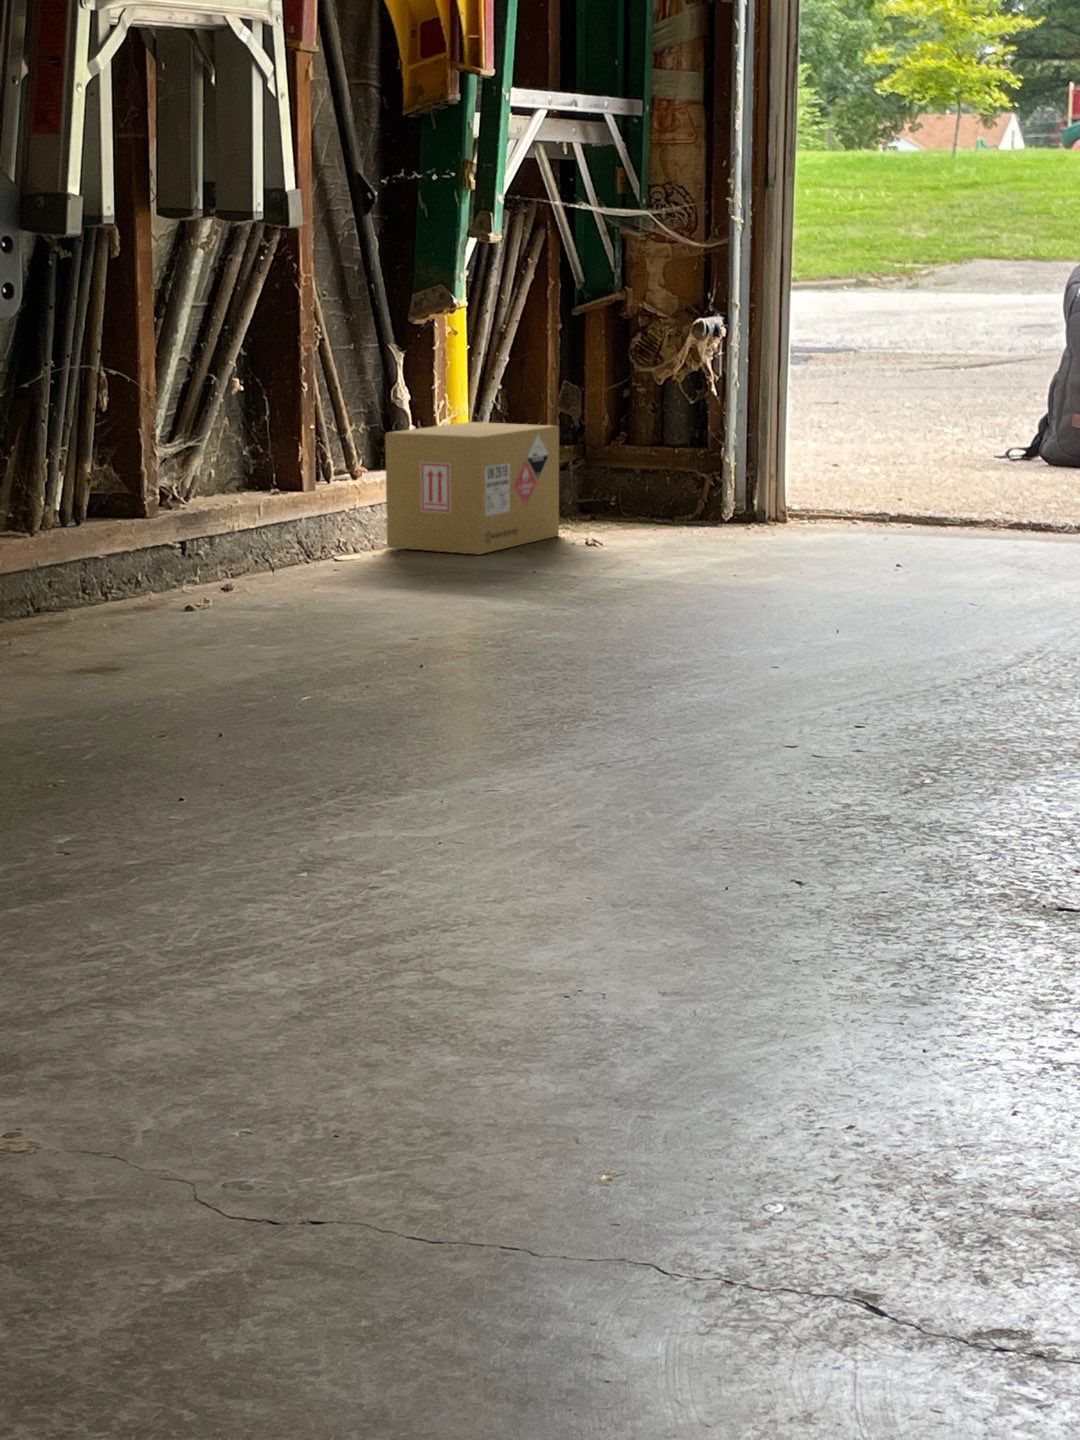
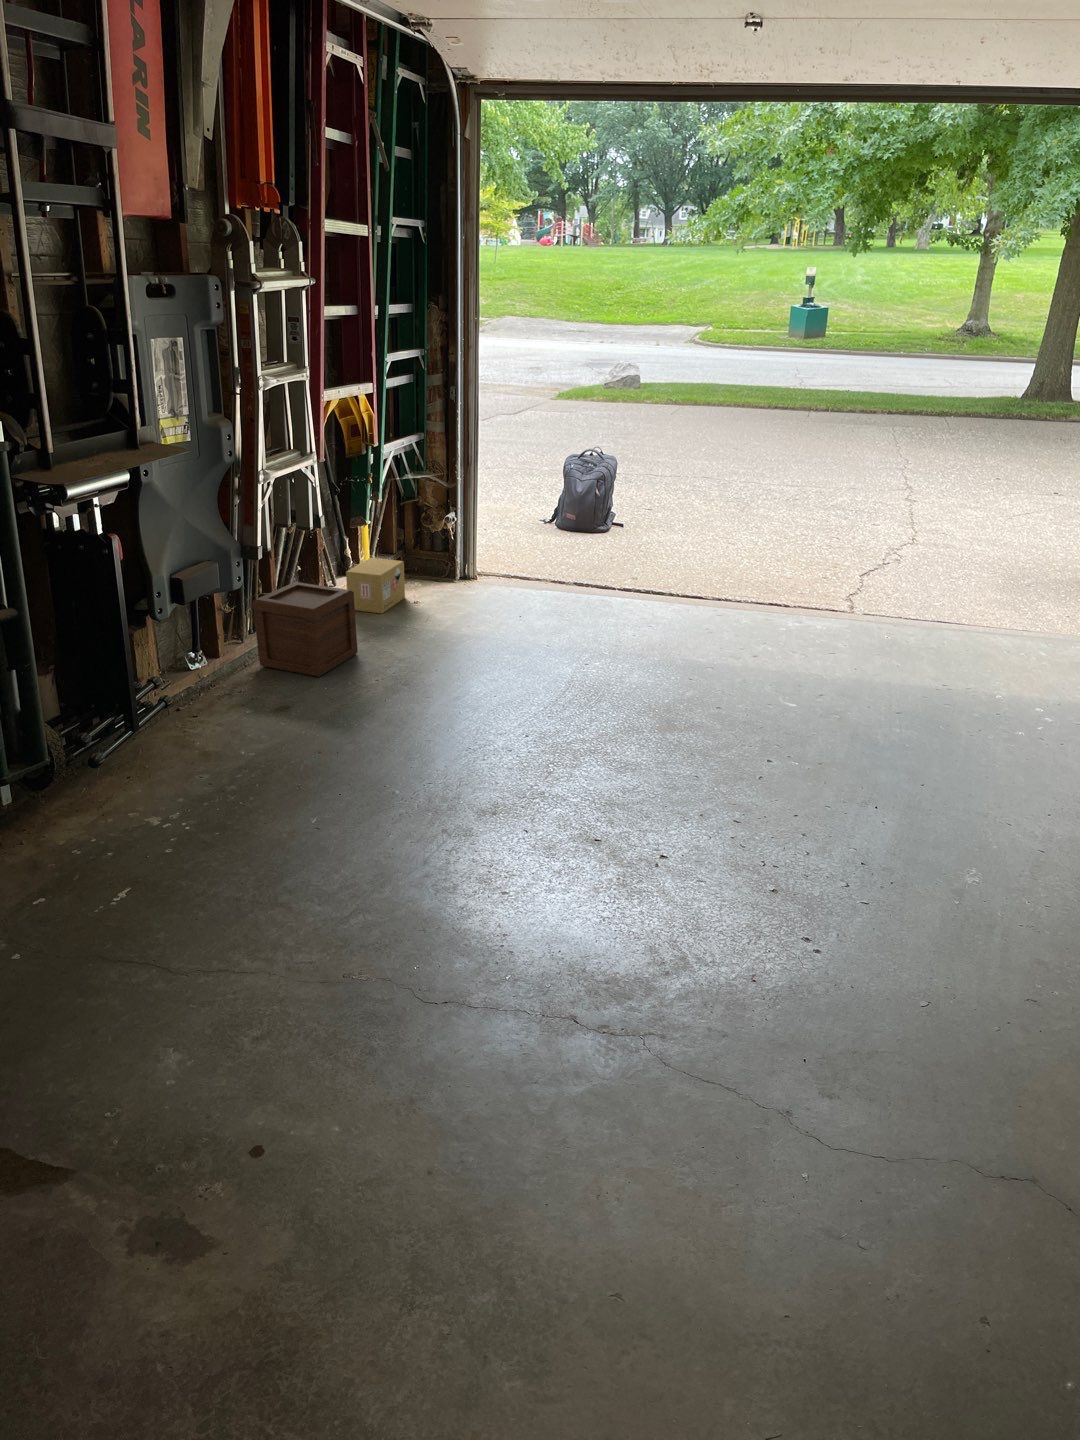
wooden crate: none [60,394,369,638] -> present [253,582,357,677]

